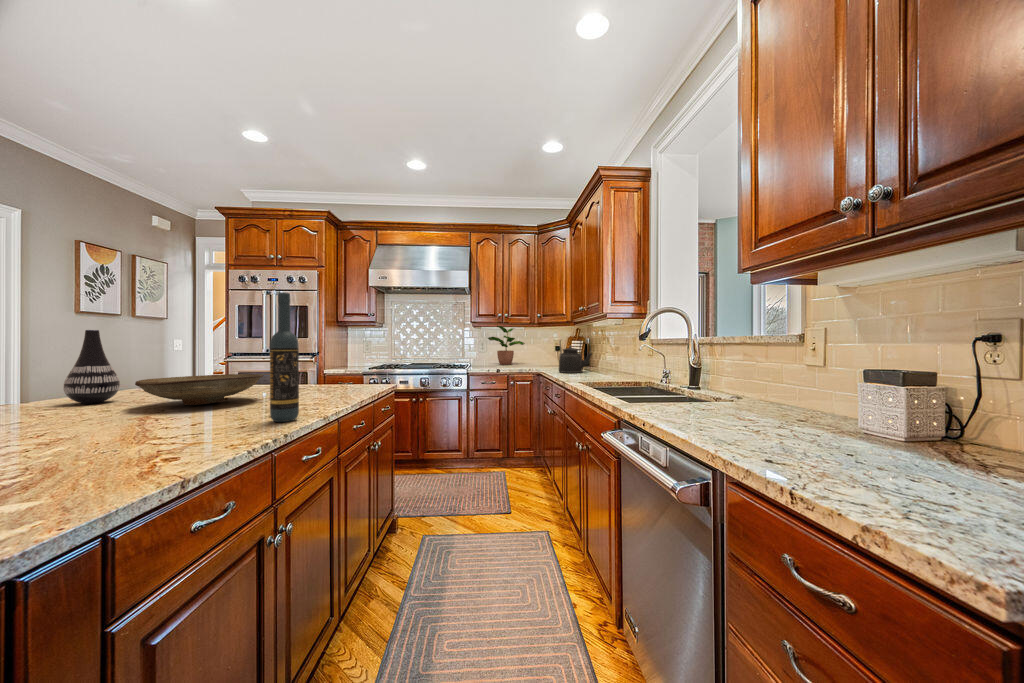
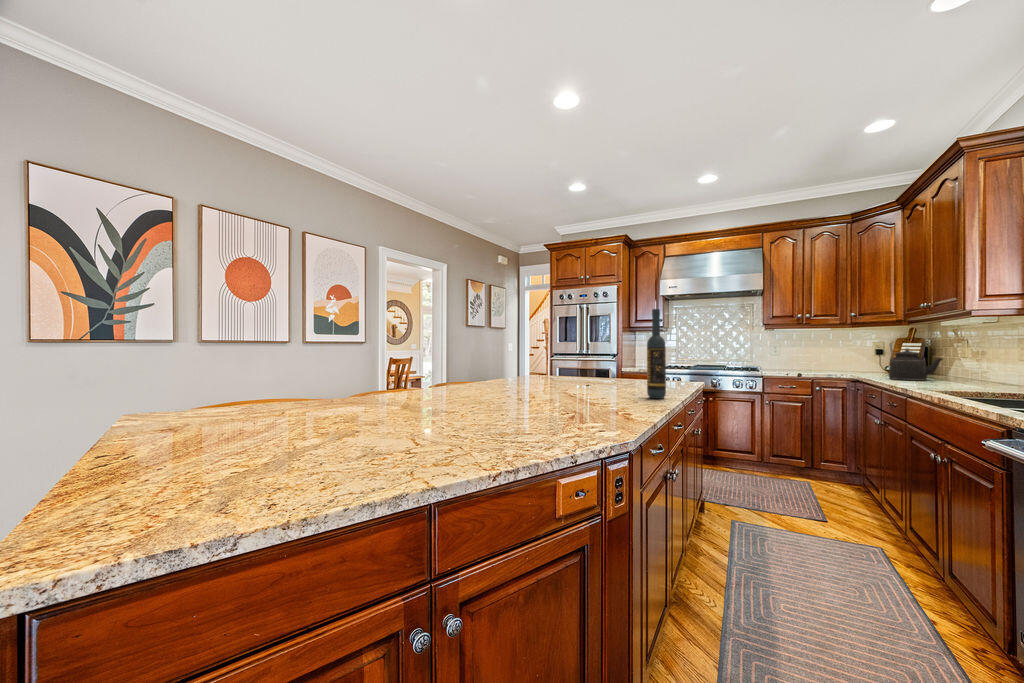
potted plant: present [488,326,525,365] -> none [782,327,832,369]
vase: present [63,330,120,404] -> none [506,336,529,382]
decorative bowl: present [135,374,264,405] -> none [548,367,618,386]

